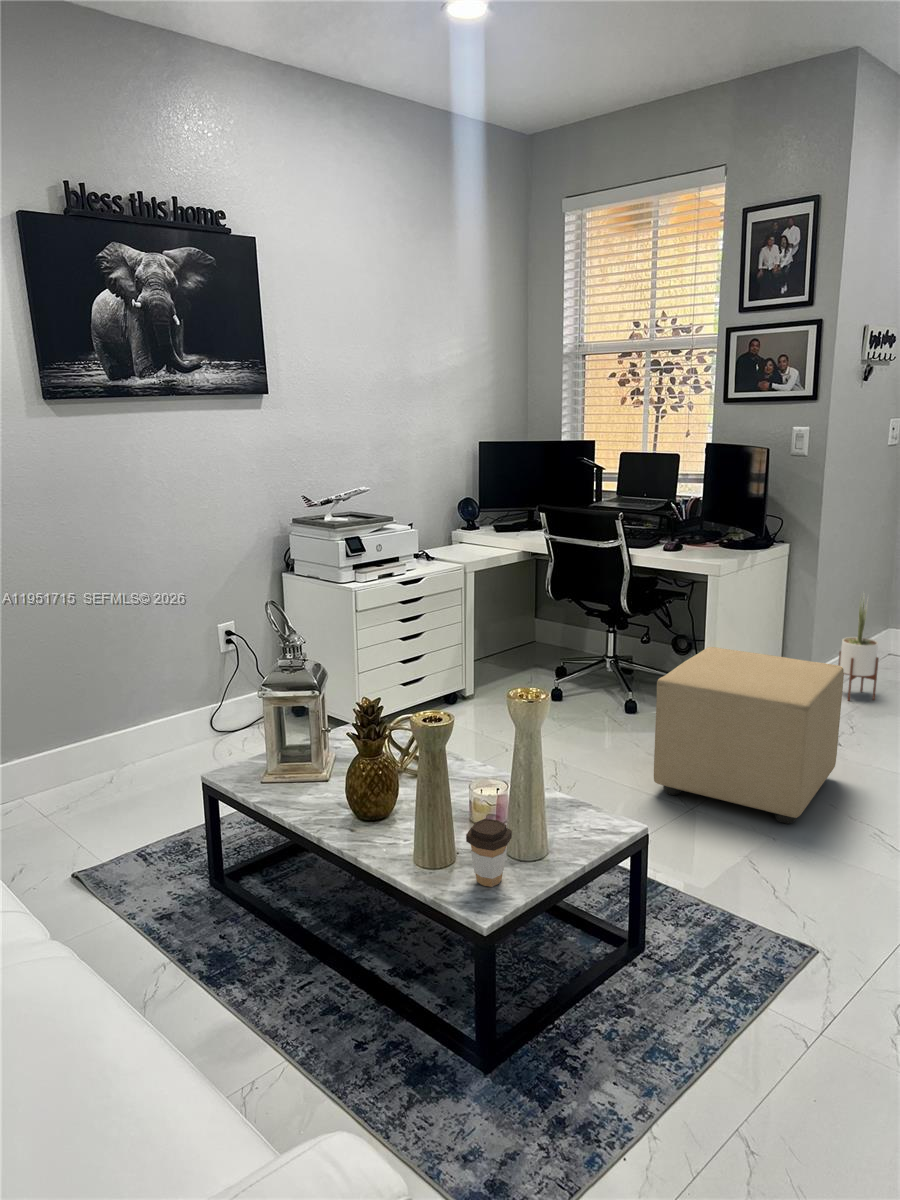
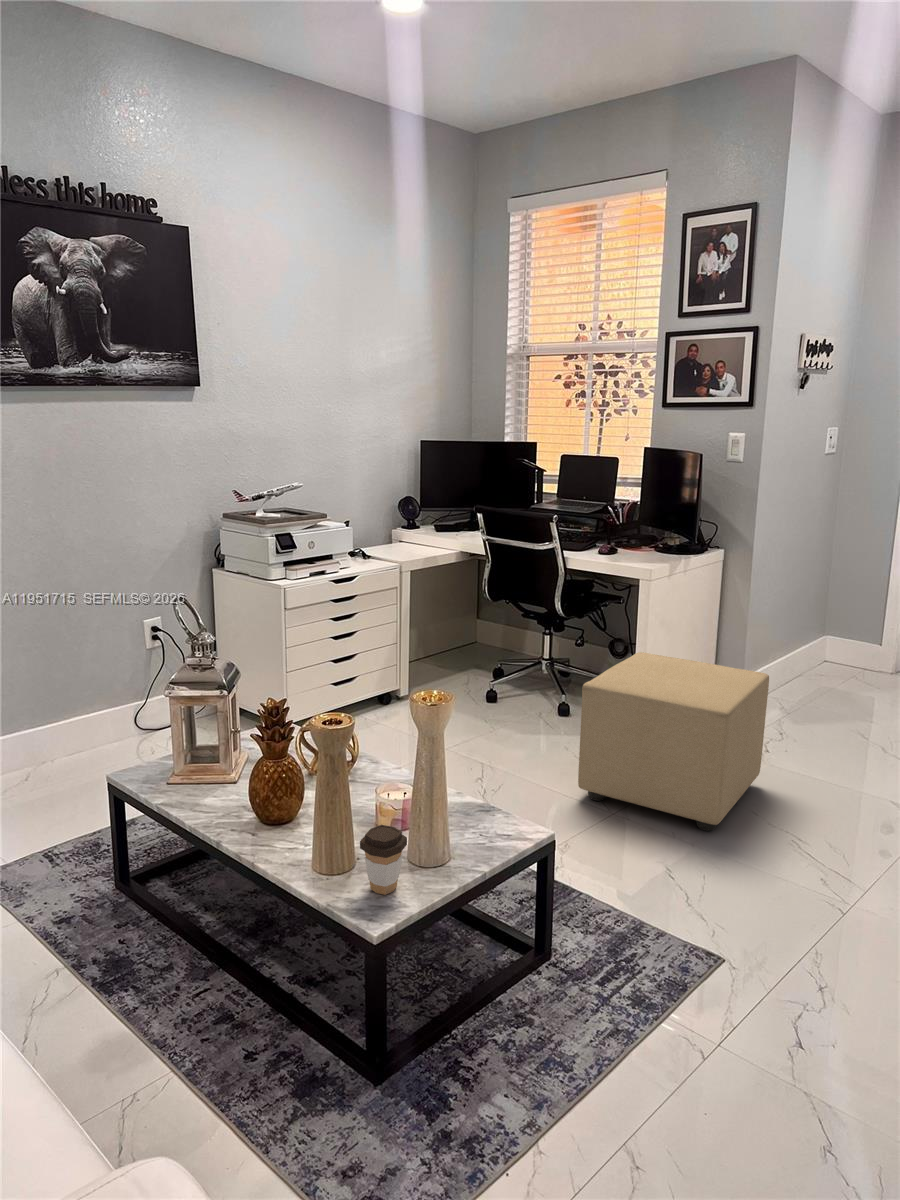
potted plant: present [838,598,879,701] -> none [770,597,811,708]

